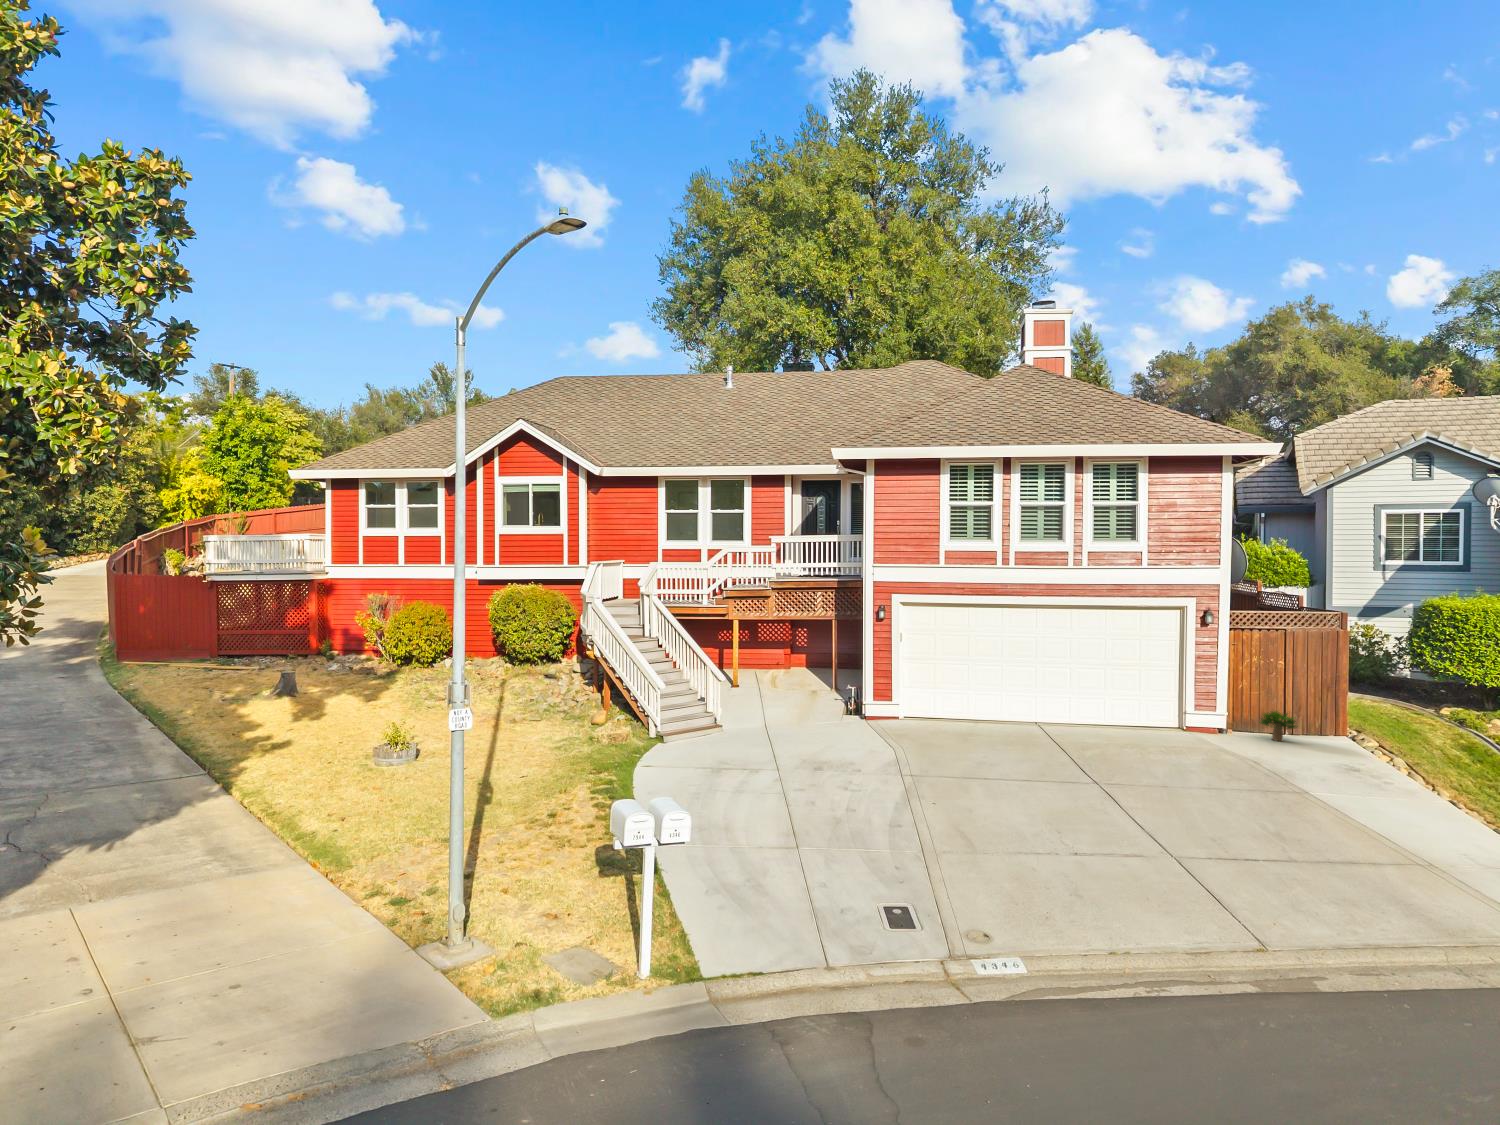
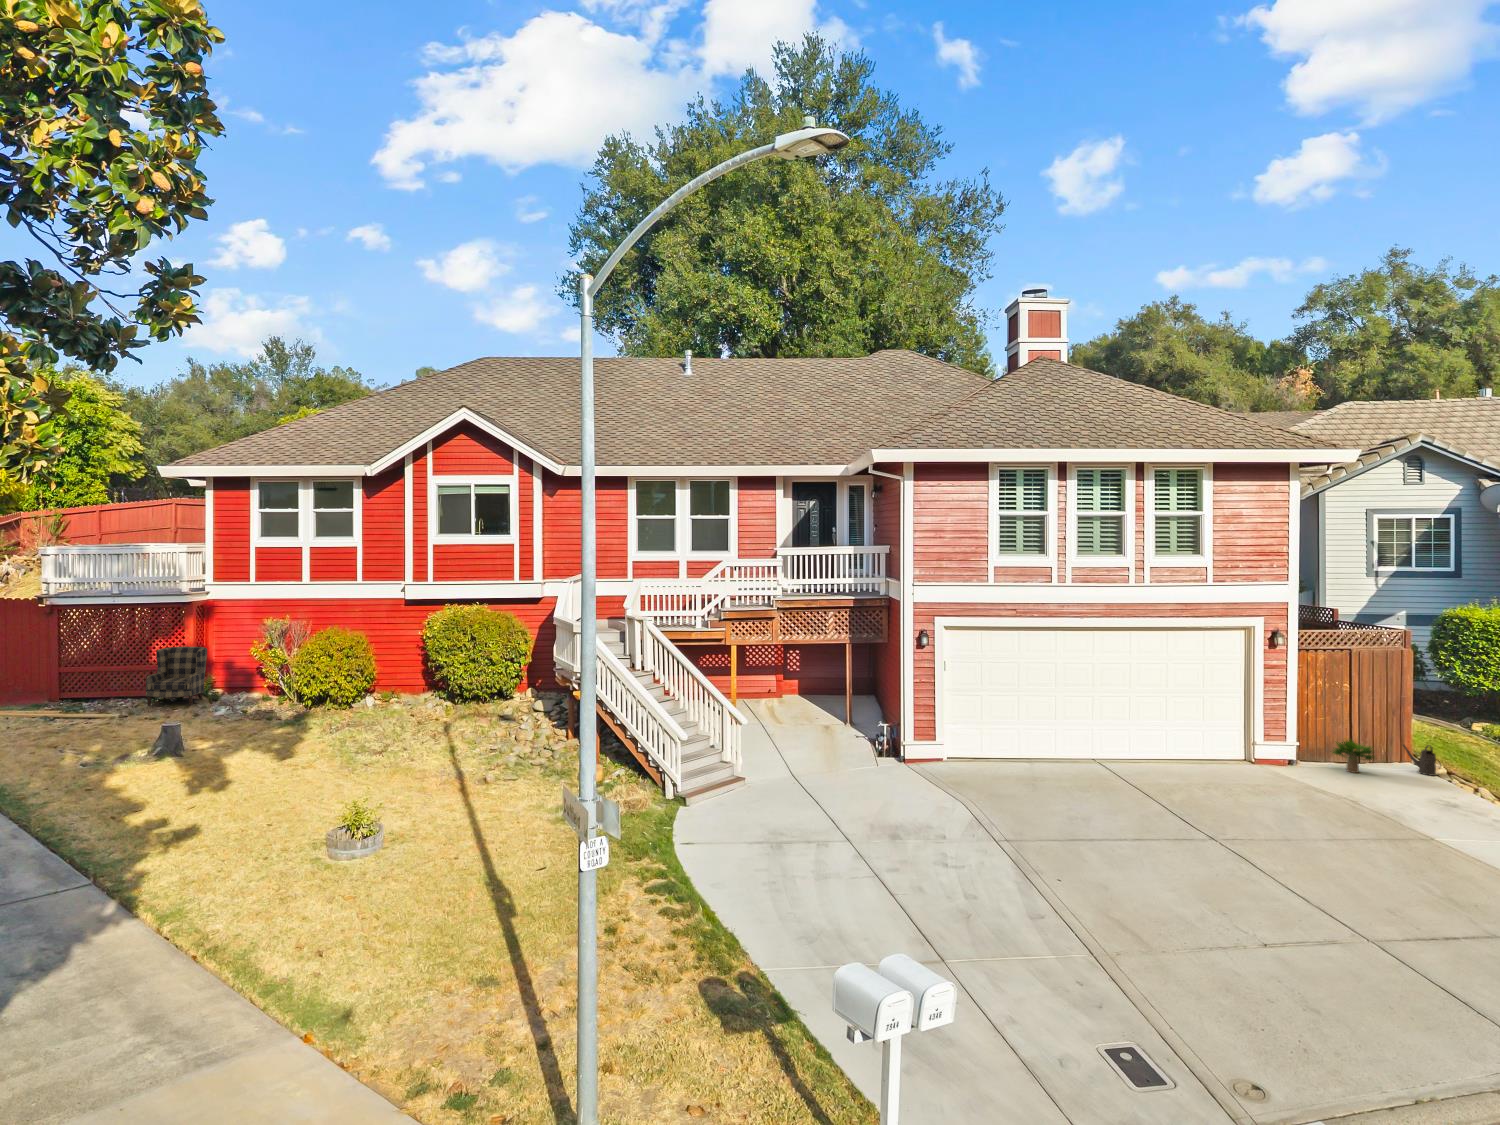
chair: none [281,616,328,661] -> present [146,647,207,706]
watering can: none [1332,717,1363,746] -> present [1403,745,1436,776]

